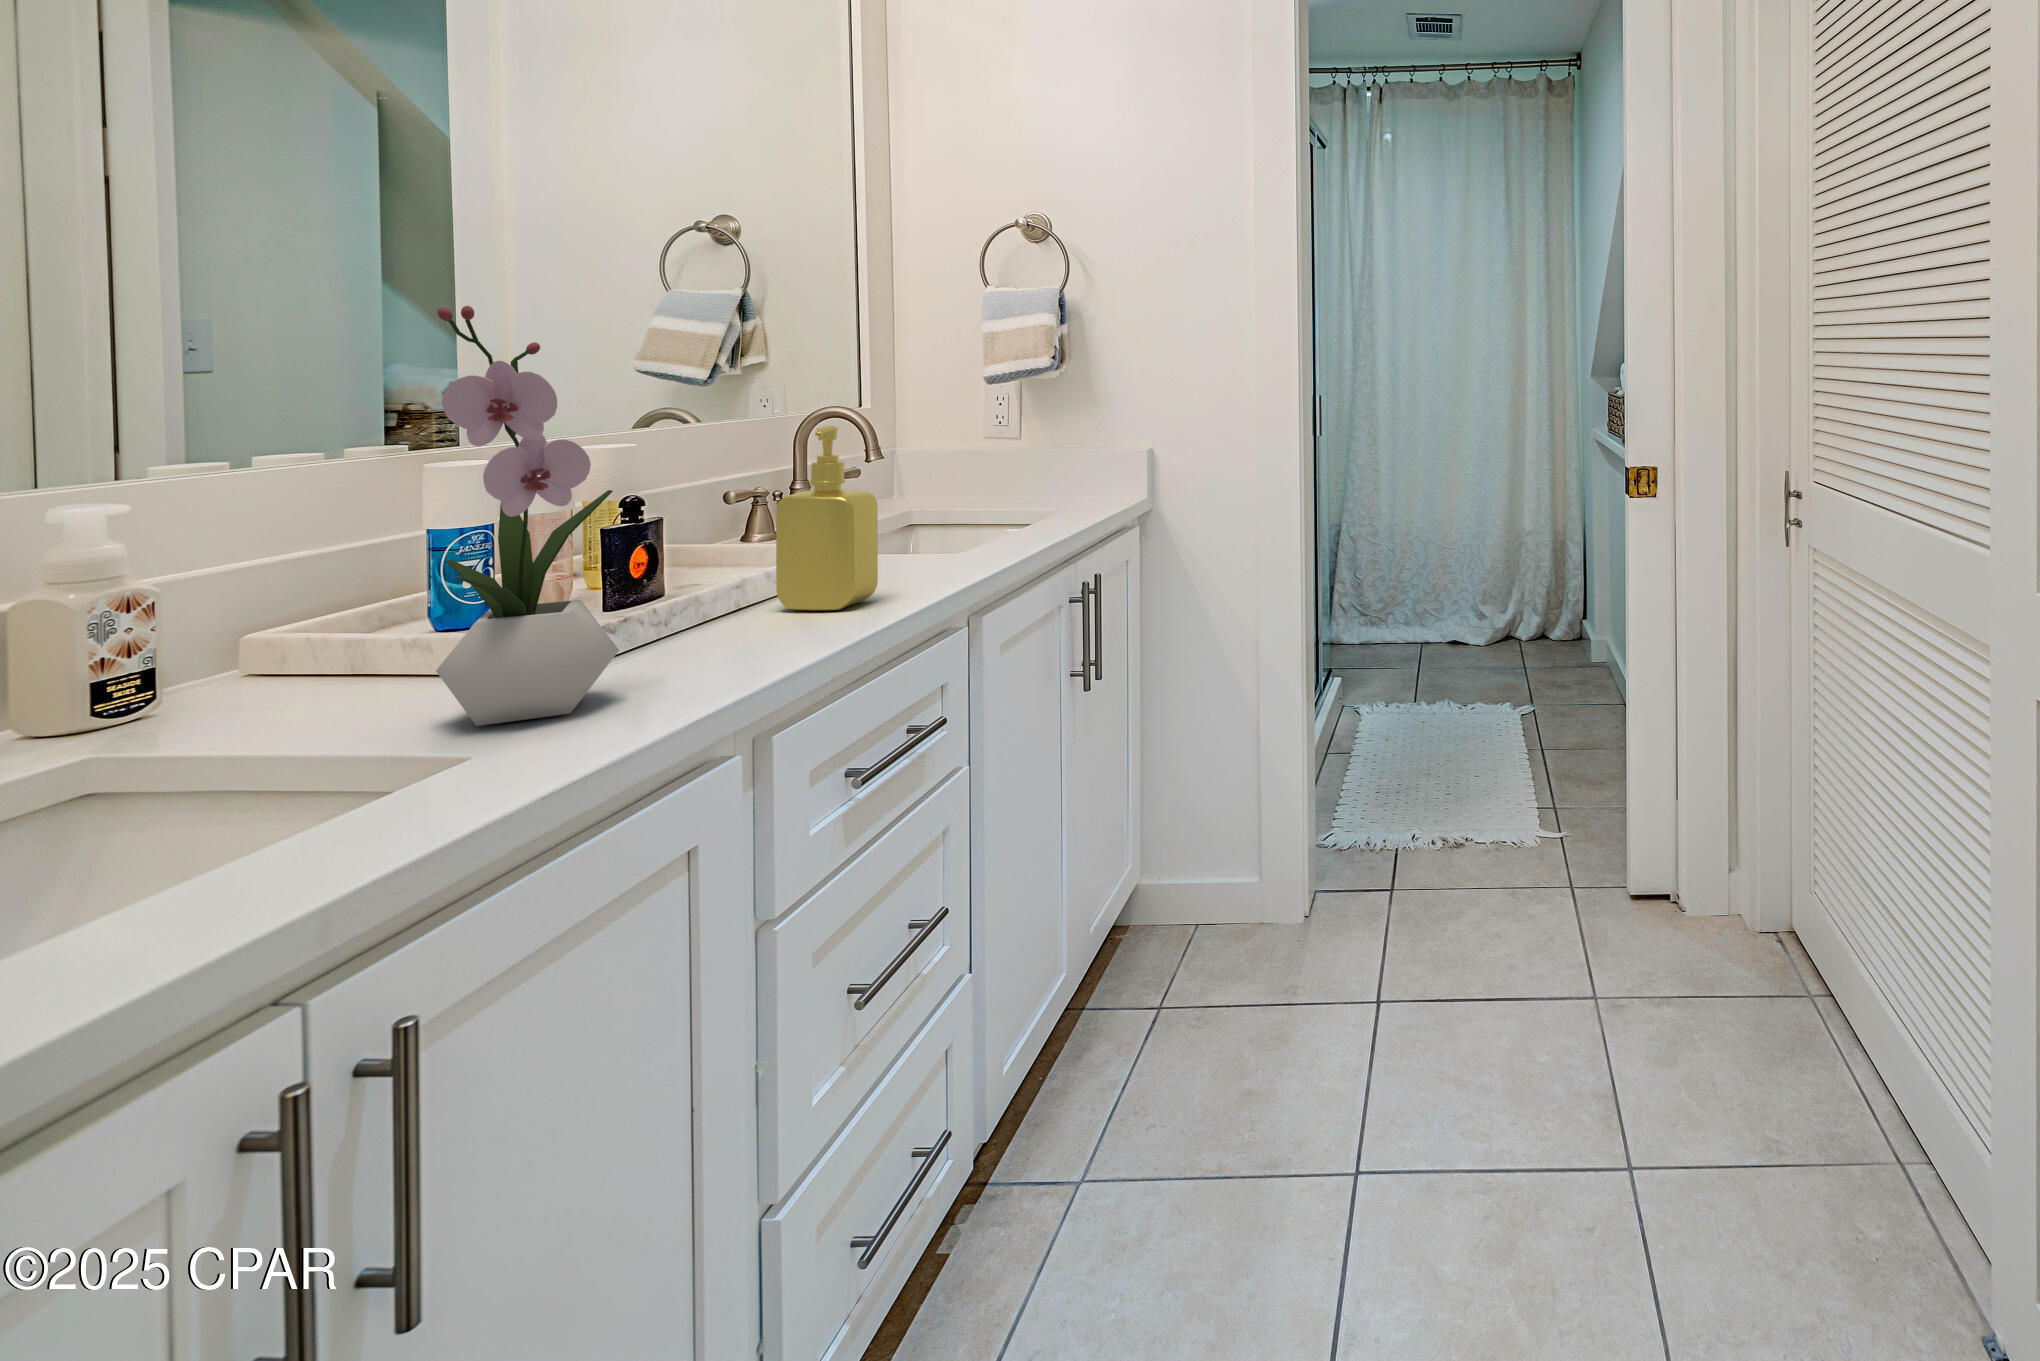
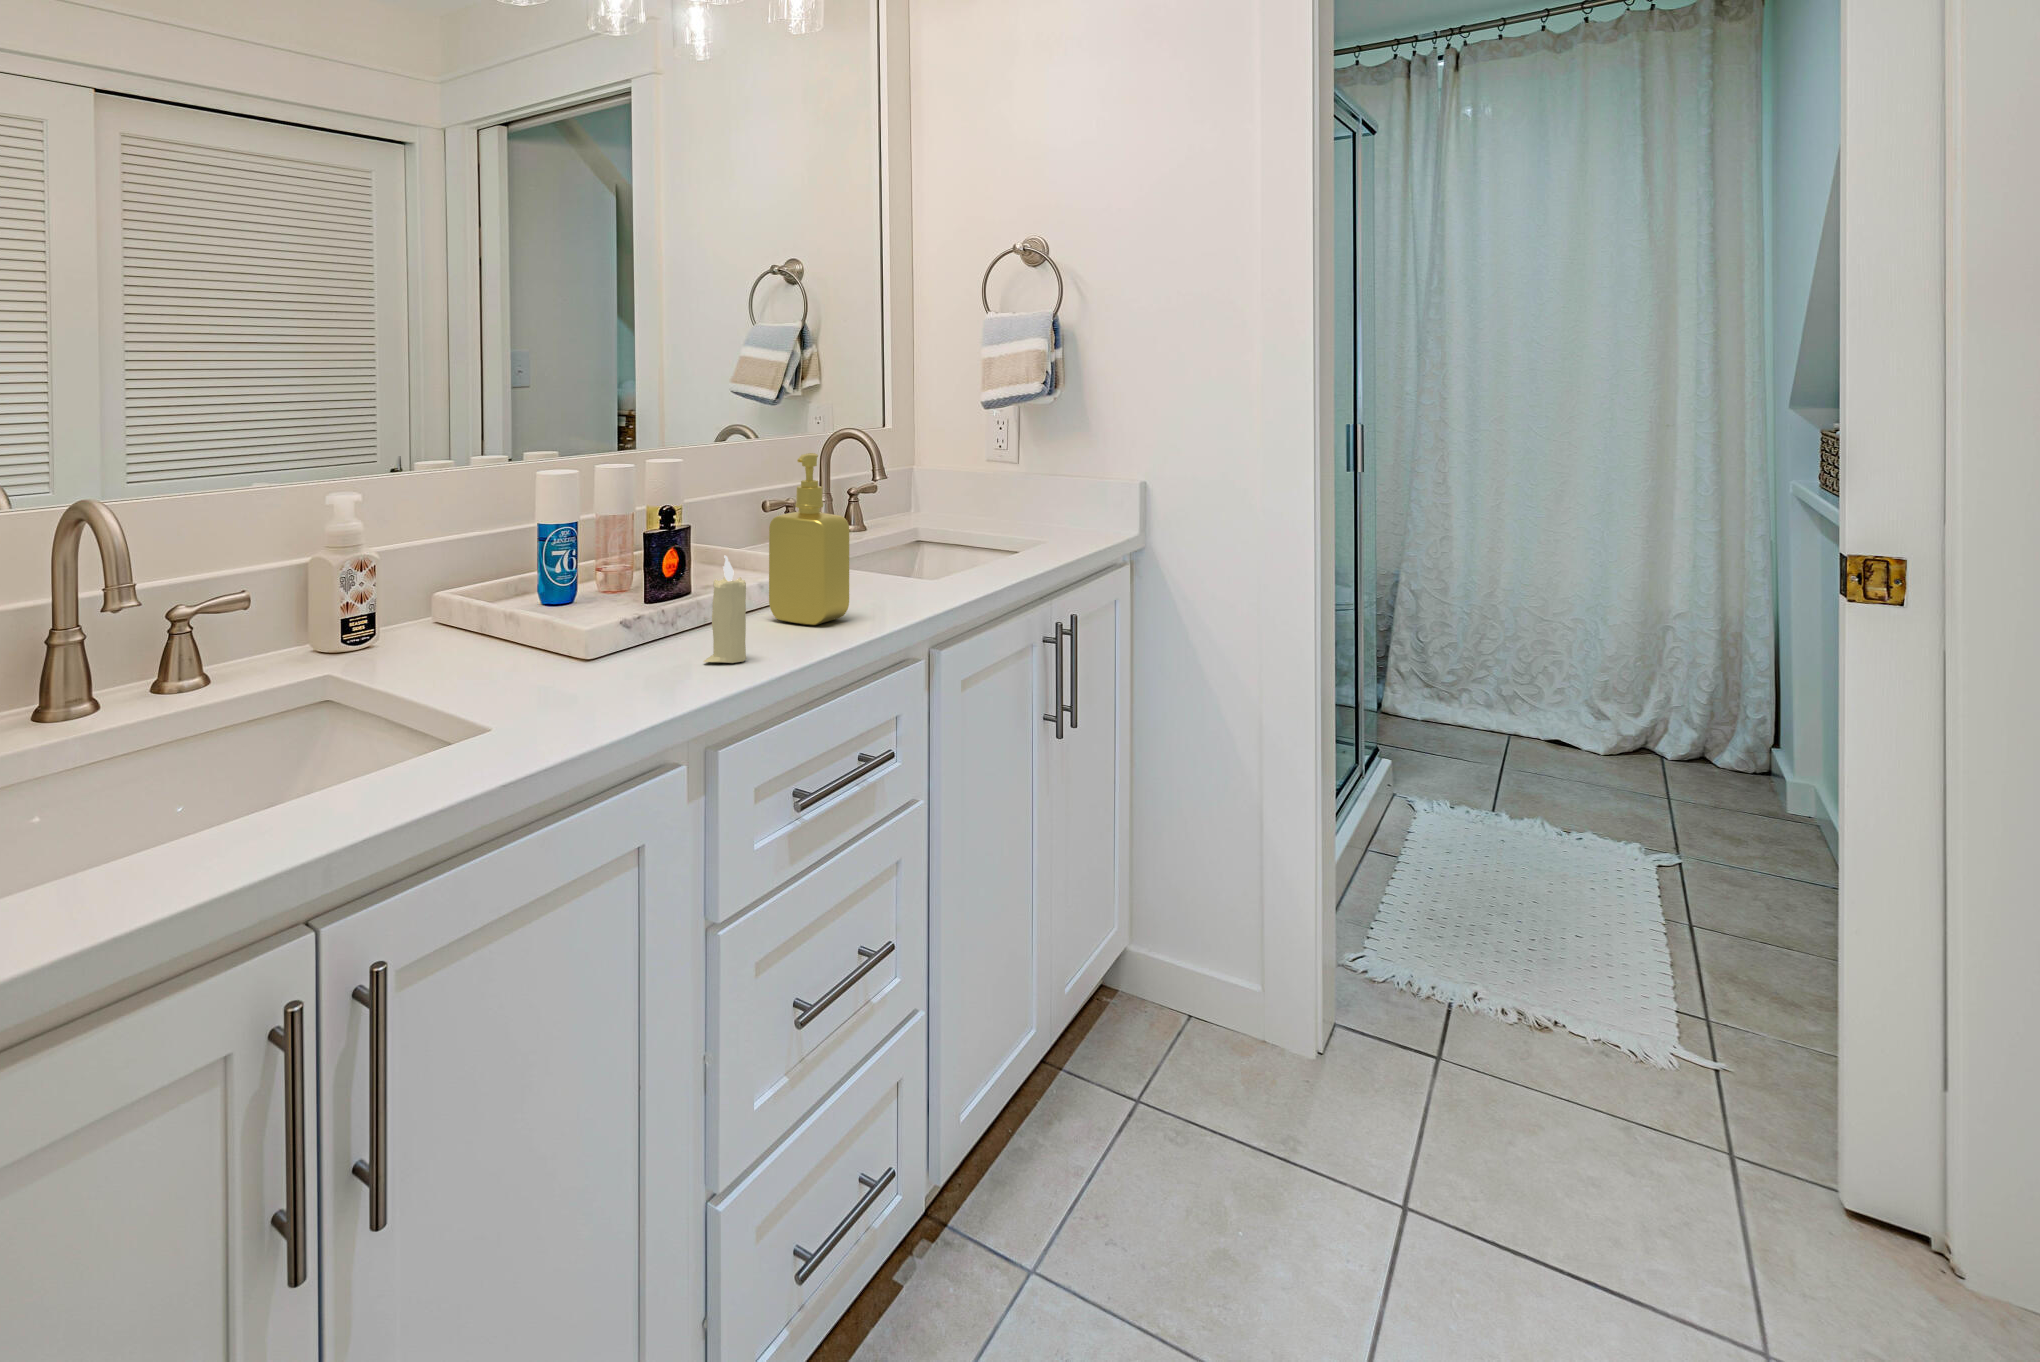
flower arrangement: present [436,306,619,726] -> none [515,352,633,688]
candle: none [712,541,769,664] -> present [704,556,746,663]

